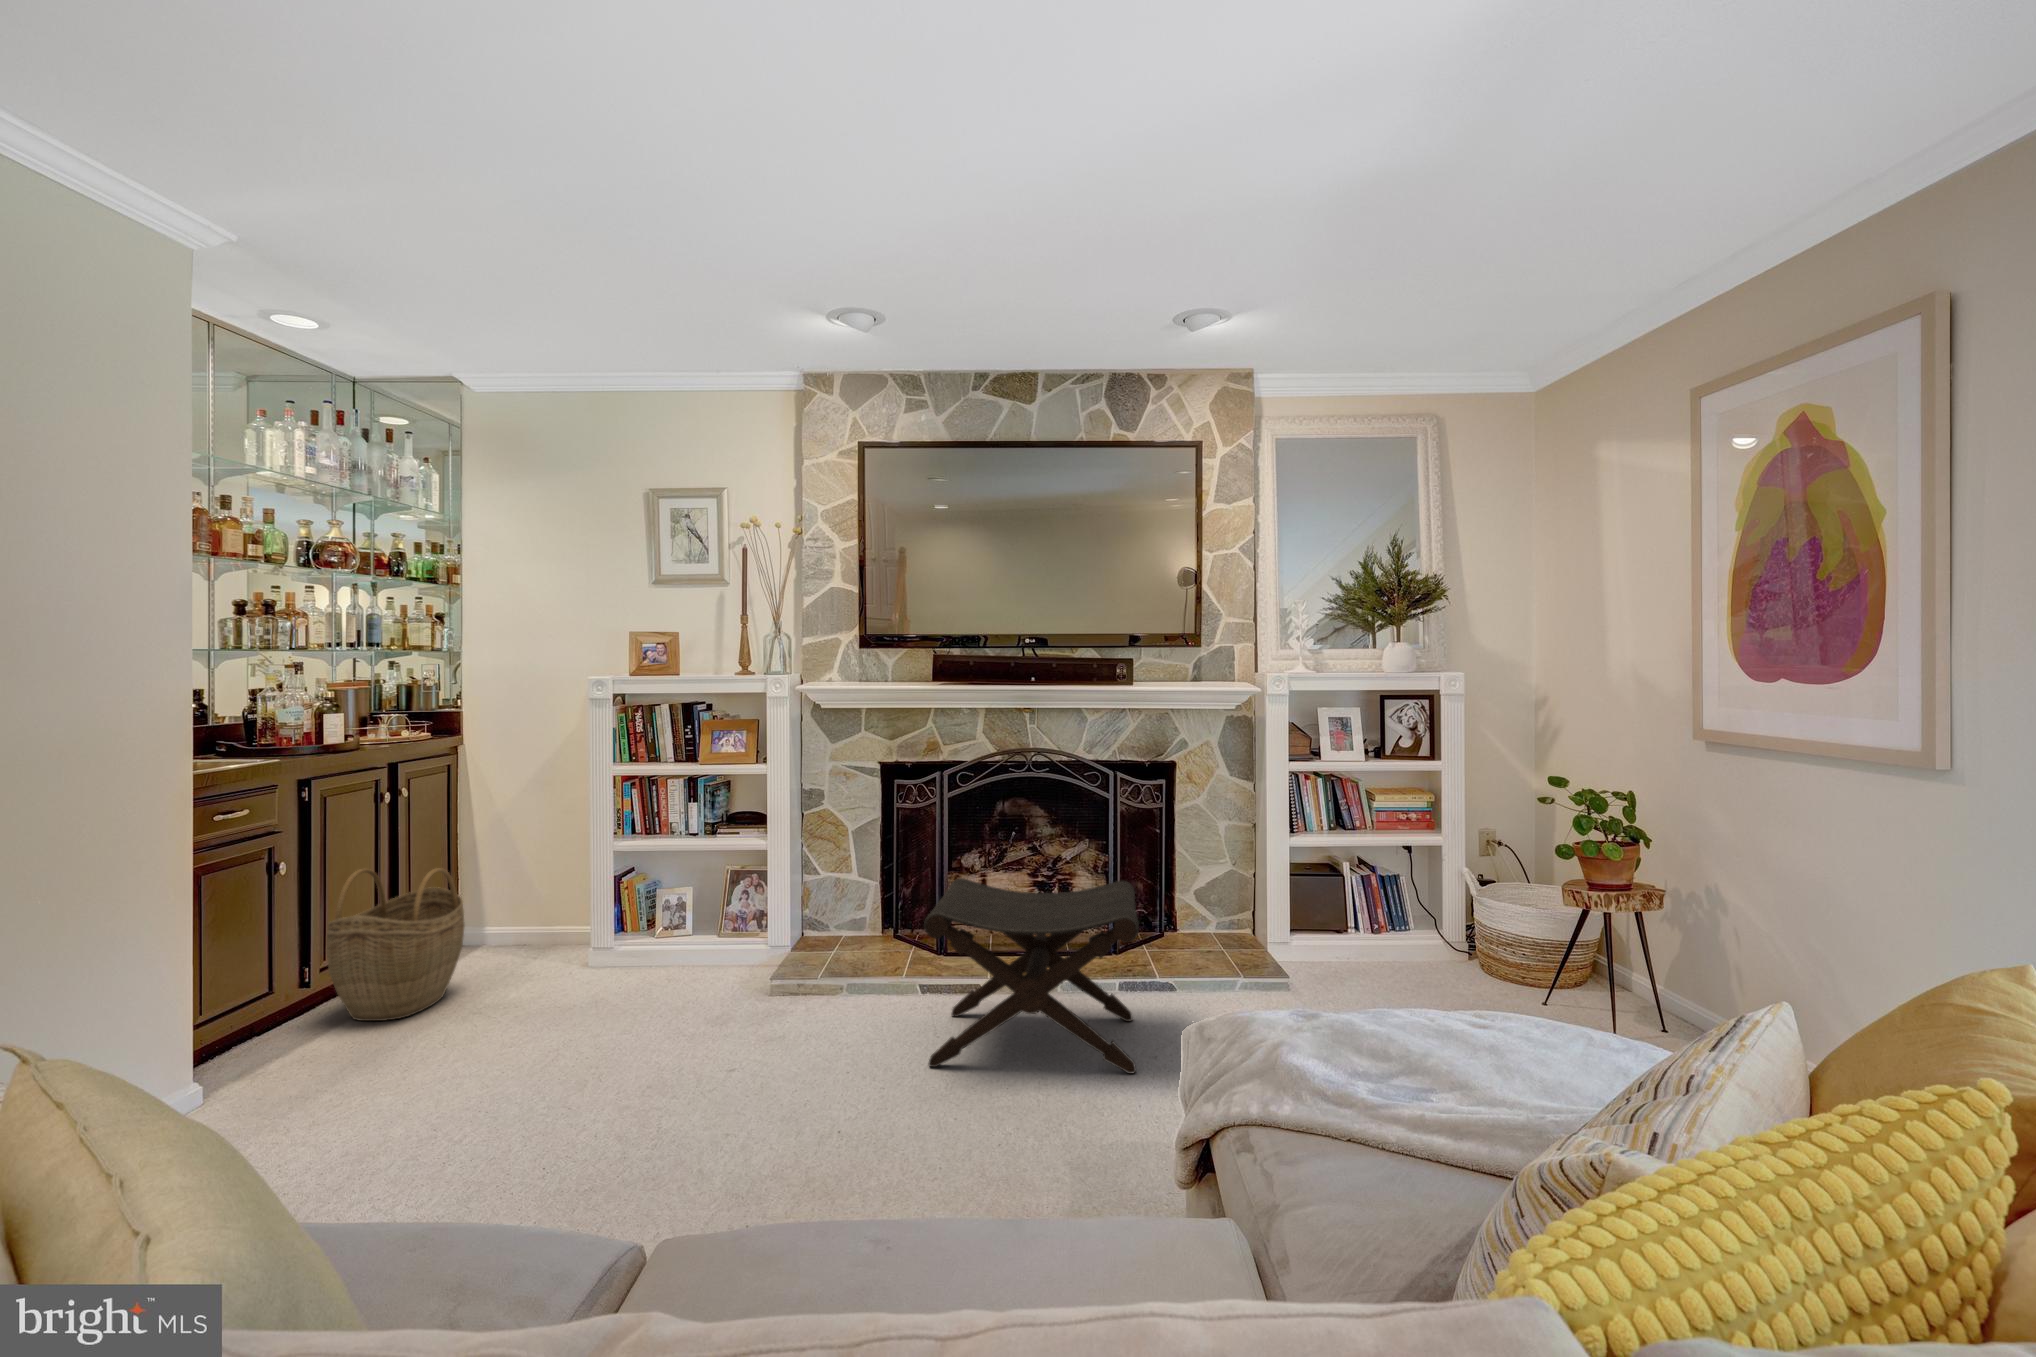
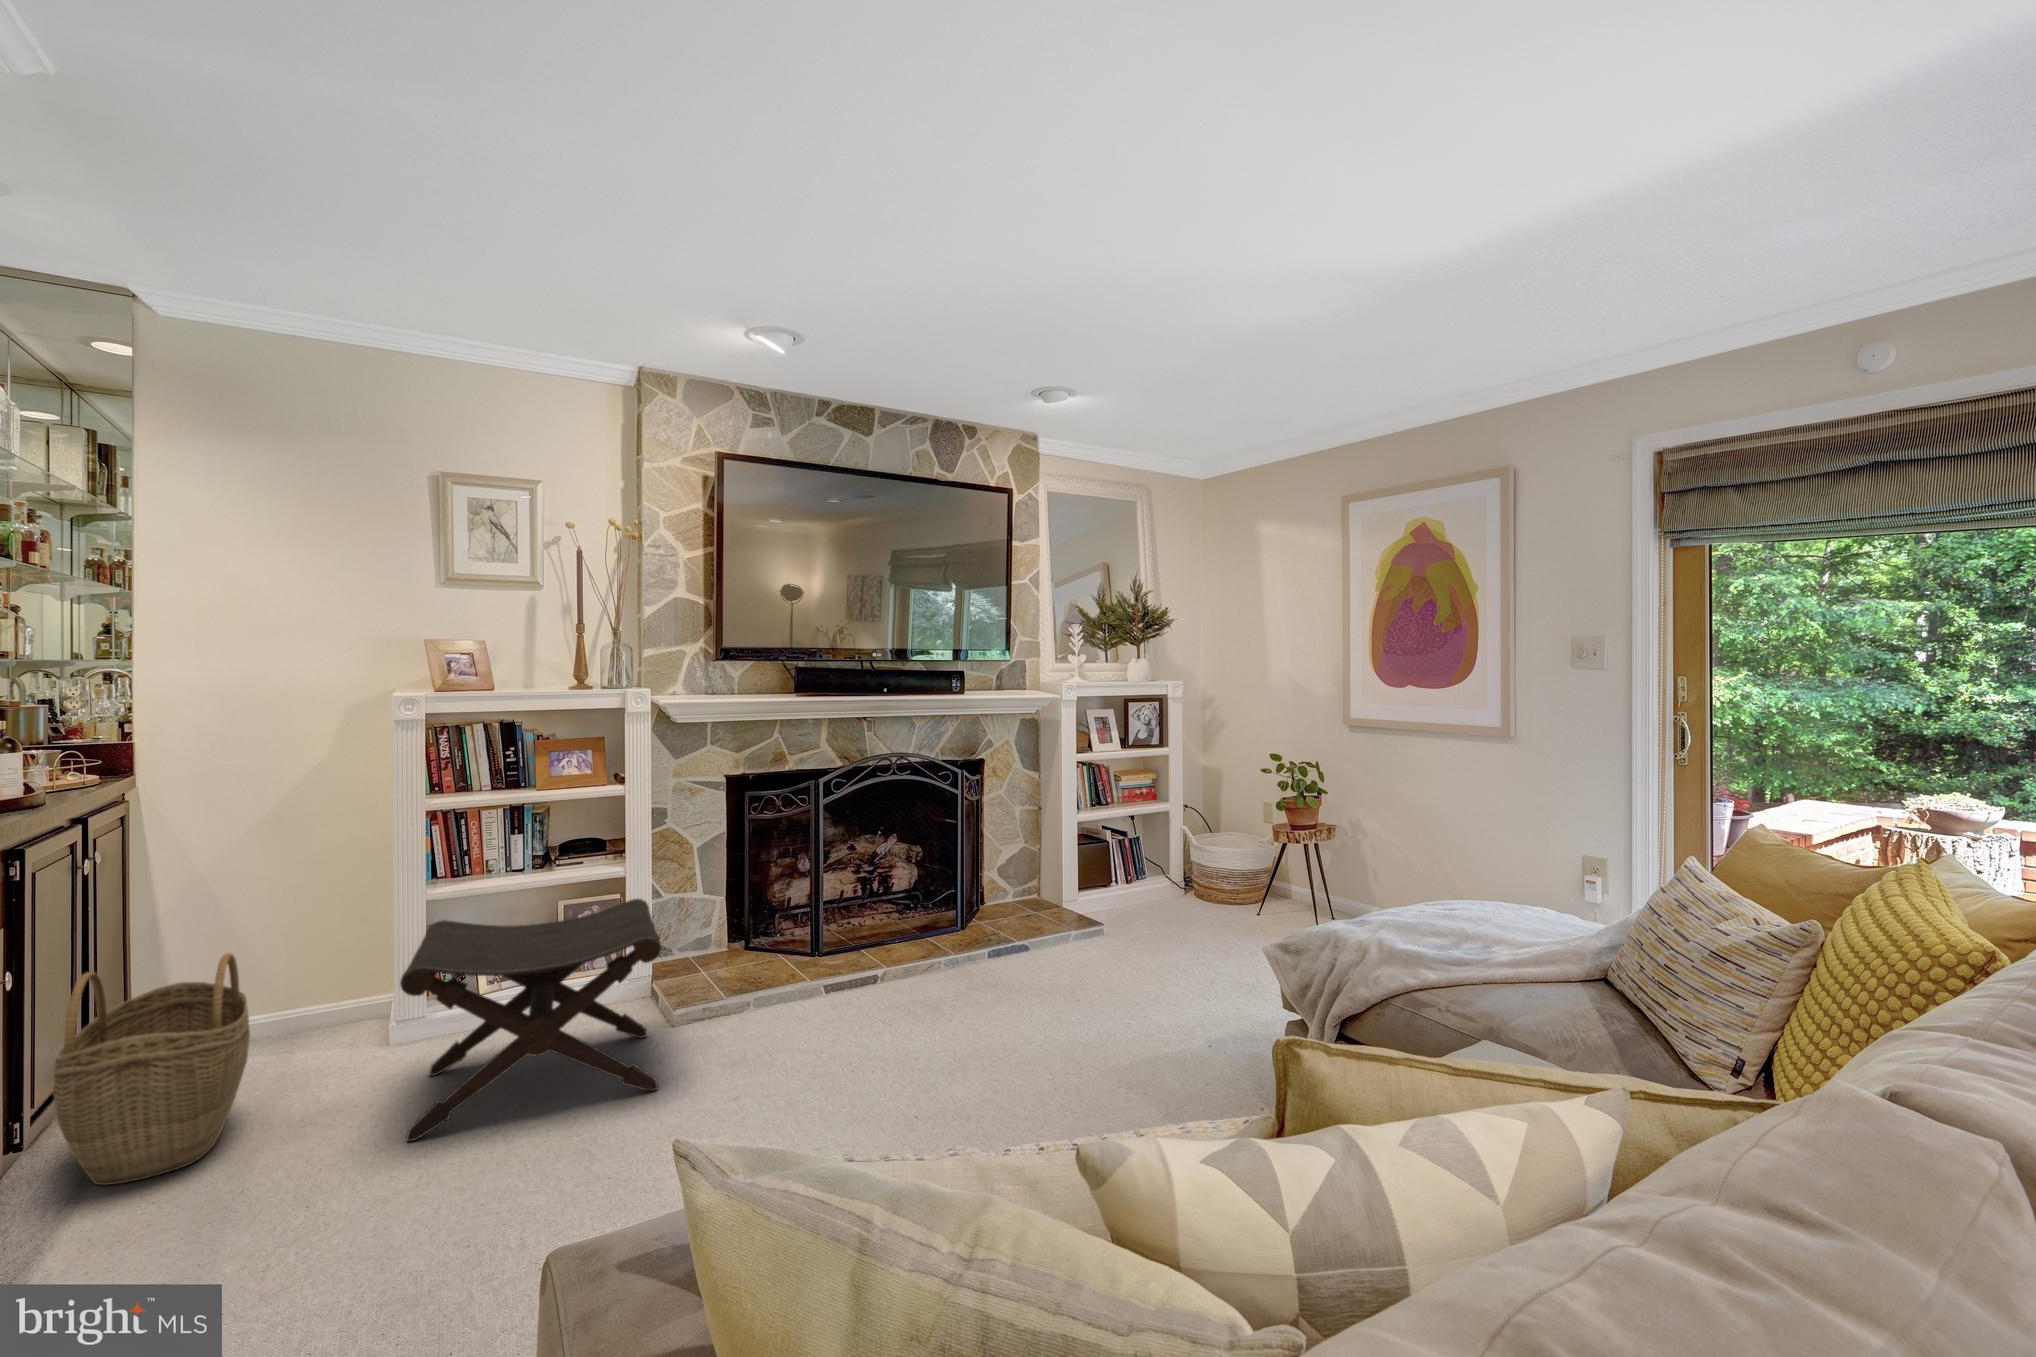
footstool: present [924,878,1139,1074] -> present [400,899,661,1141]

